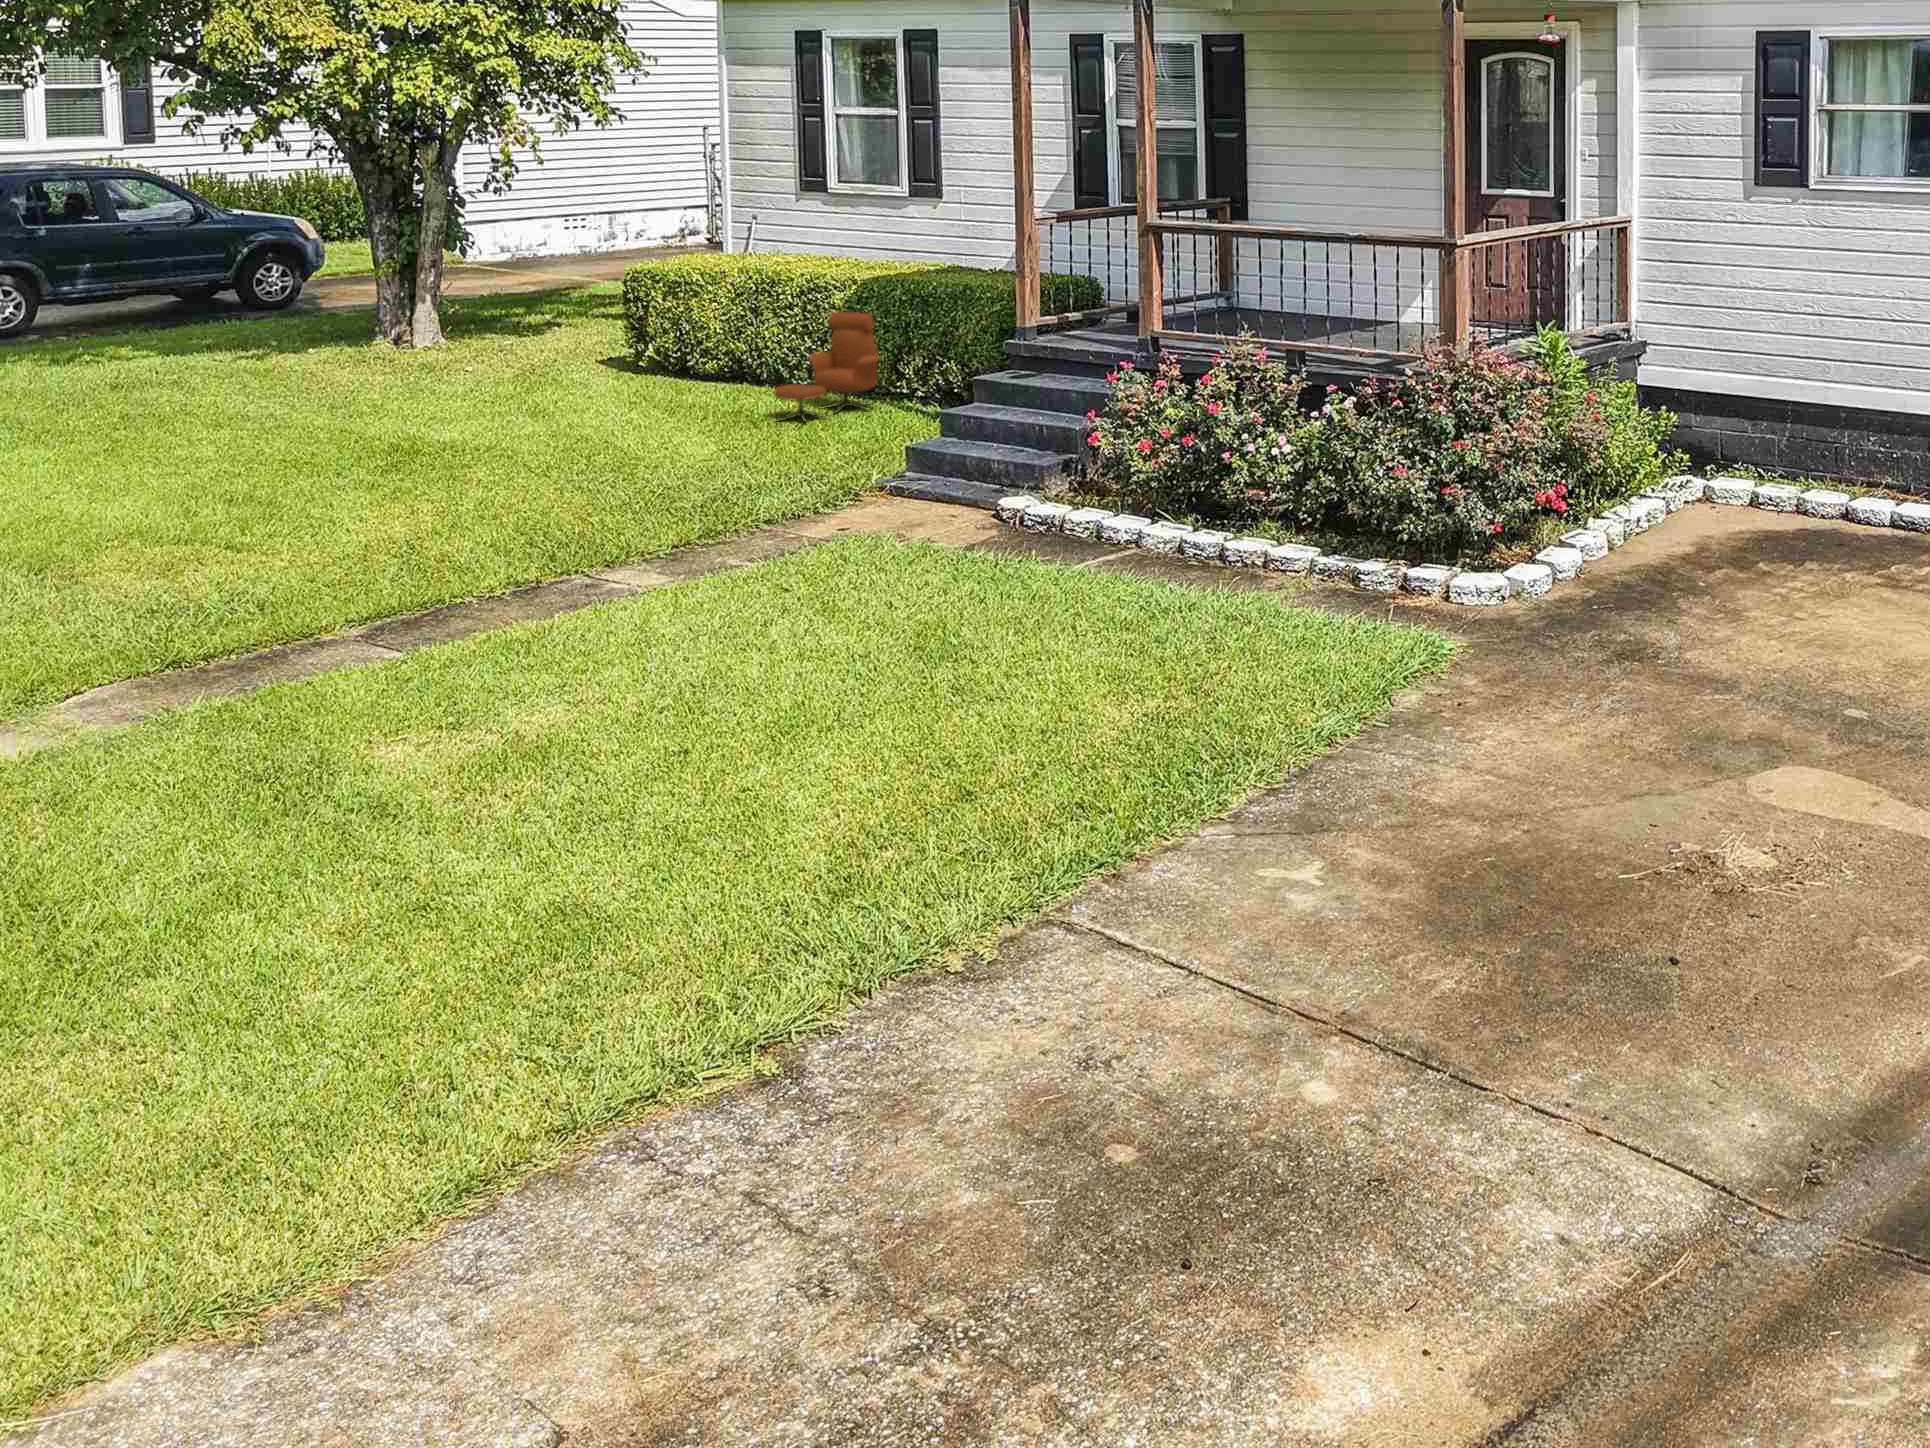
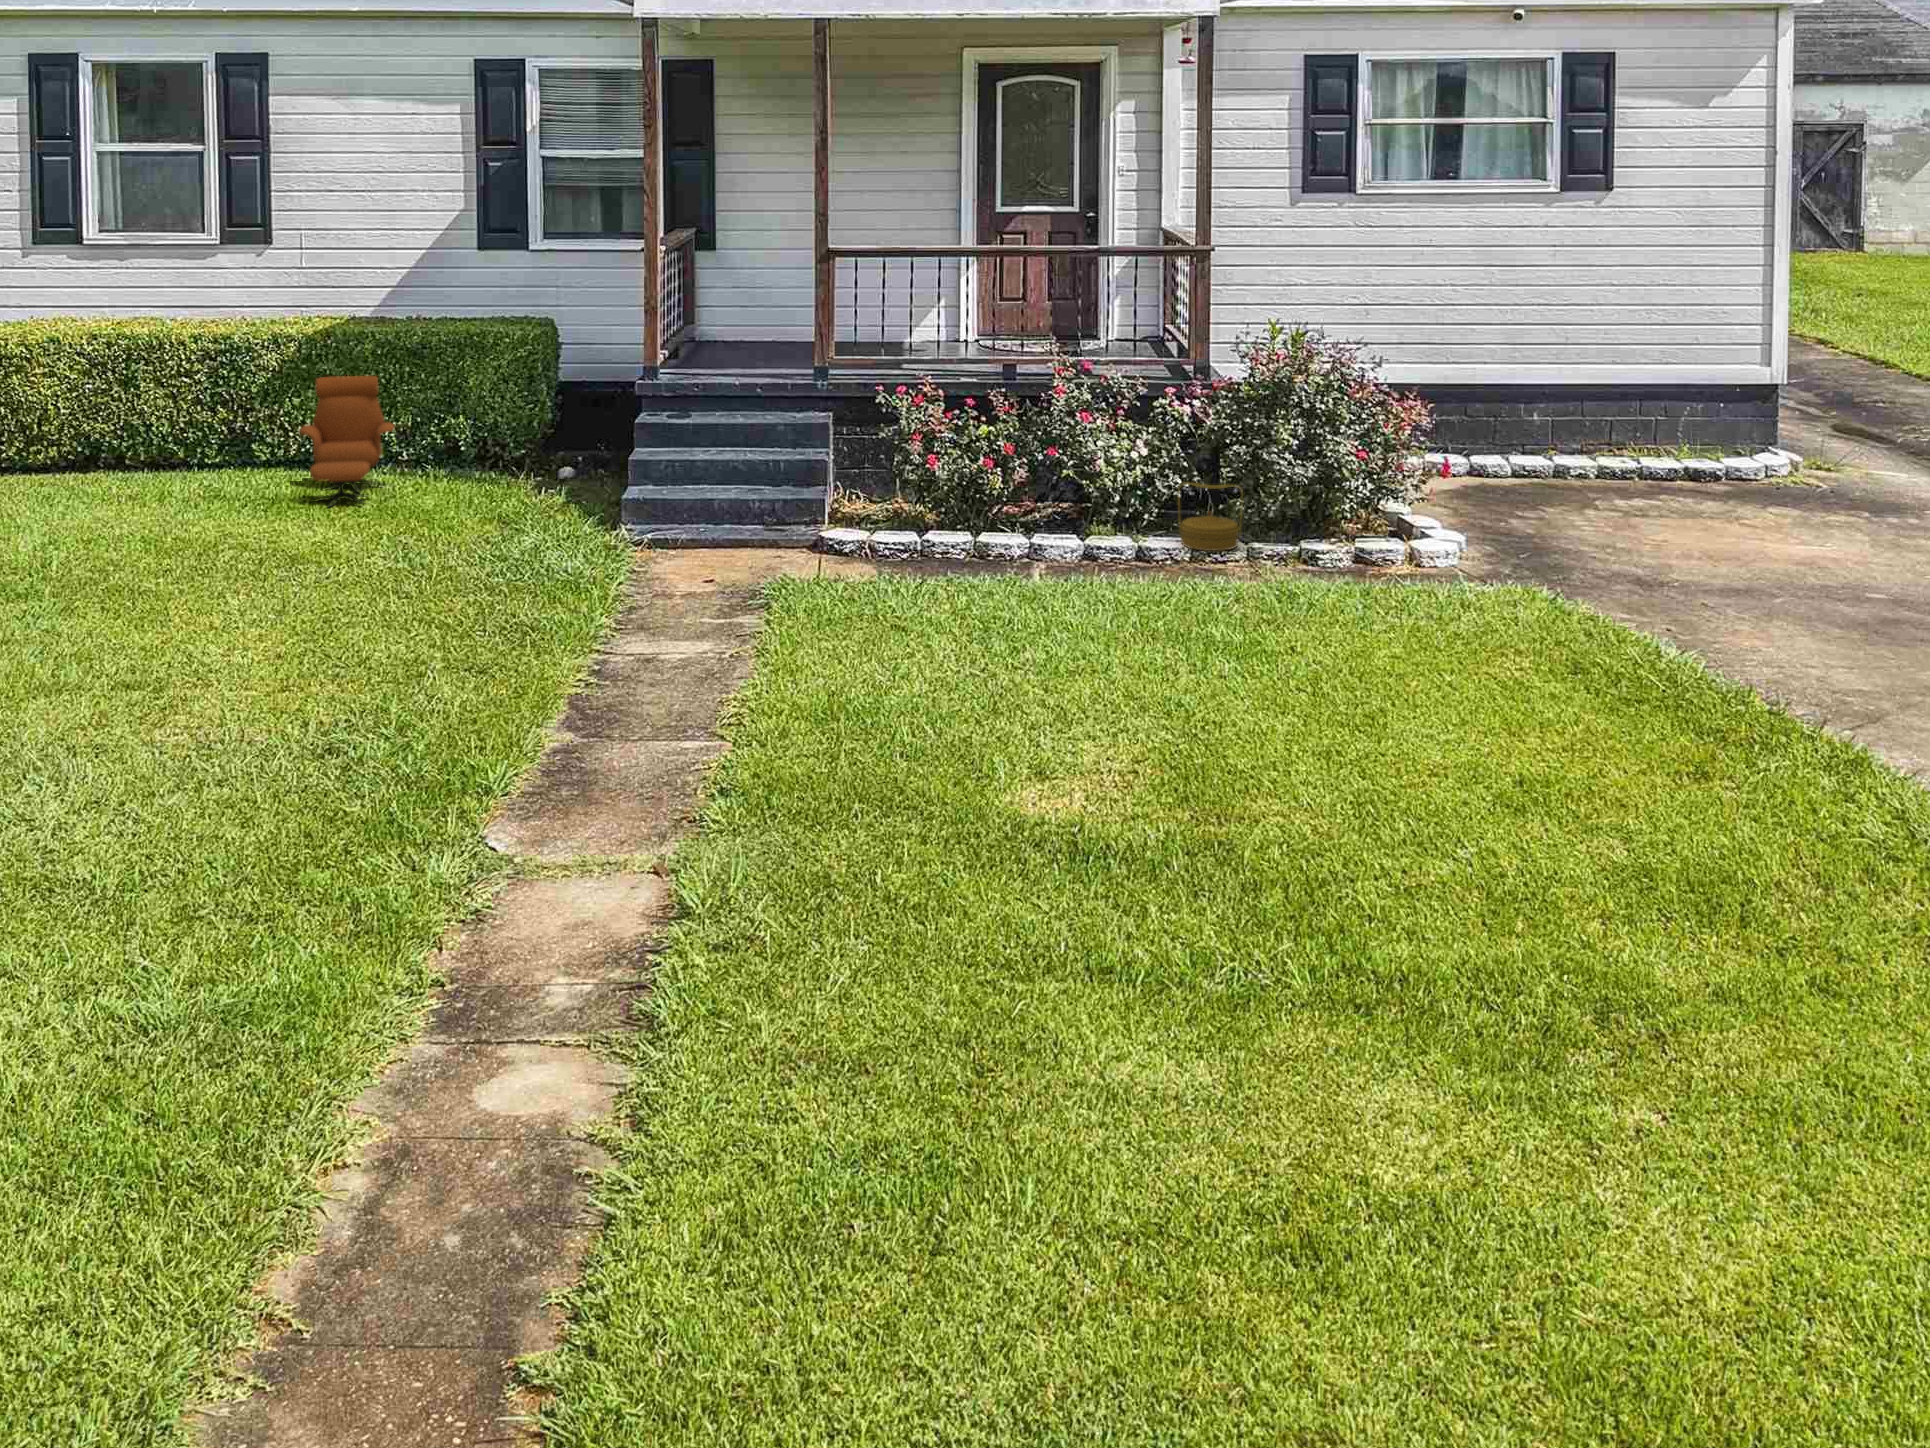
woven basket: none [1314,481,1375,556] -> present [1179,483,1243,551]

